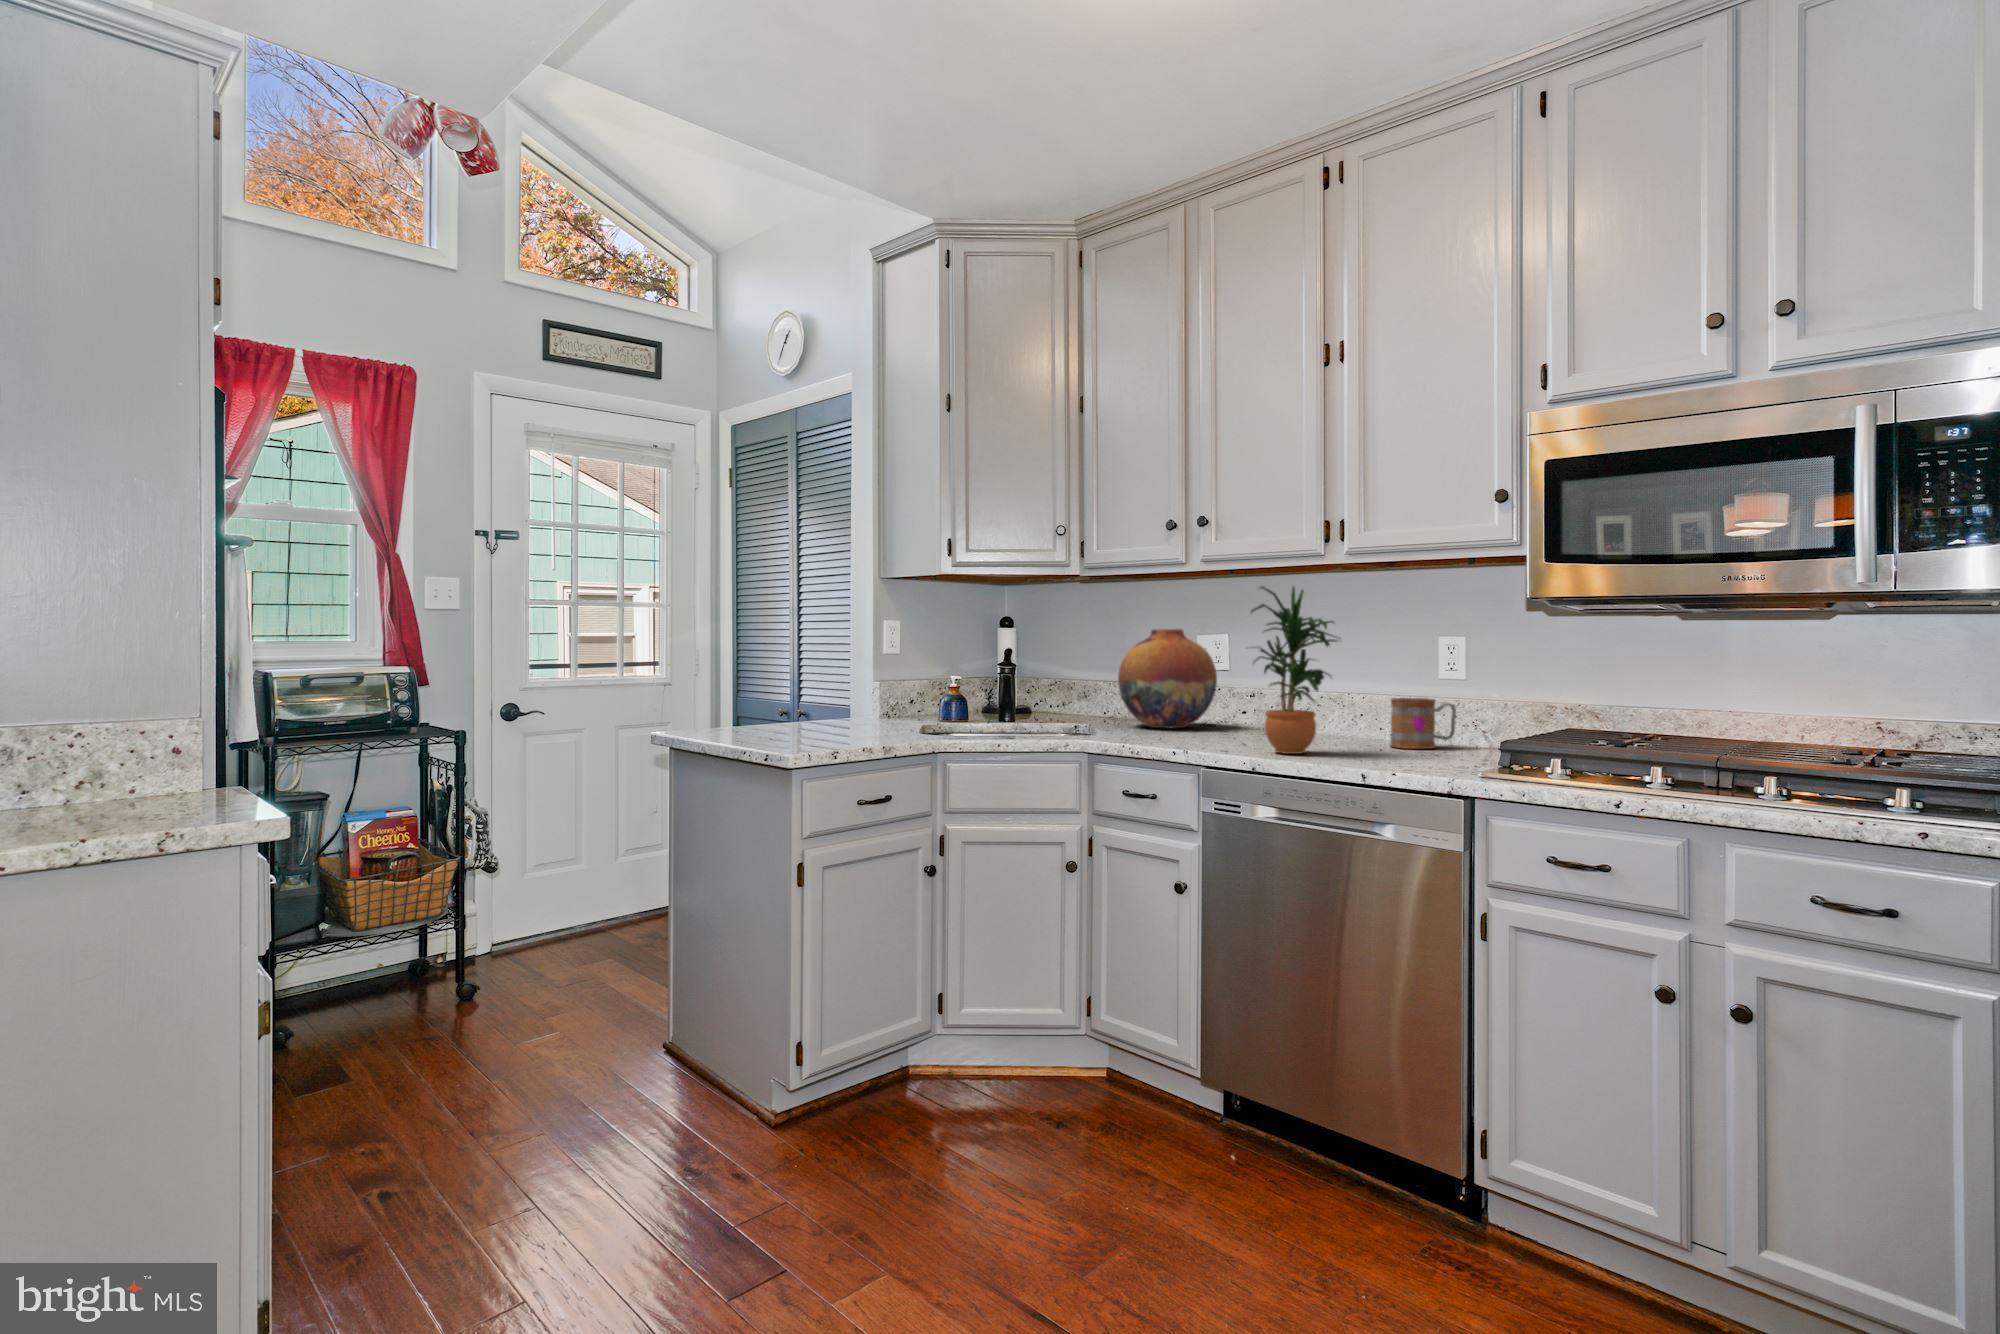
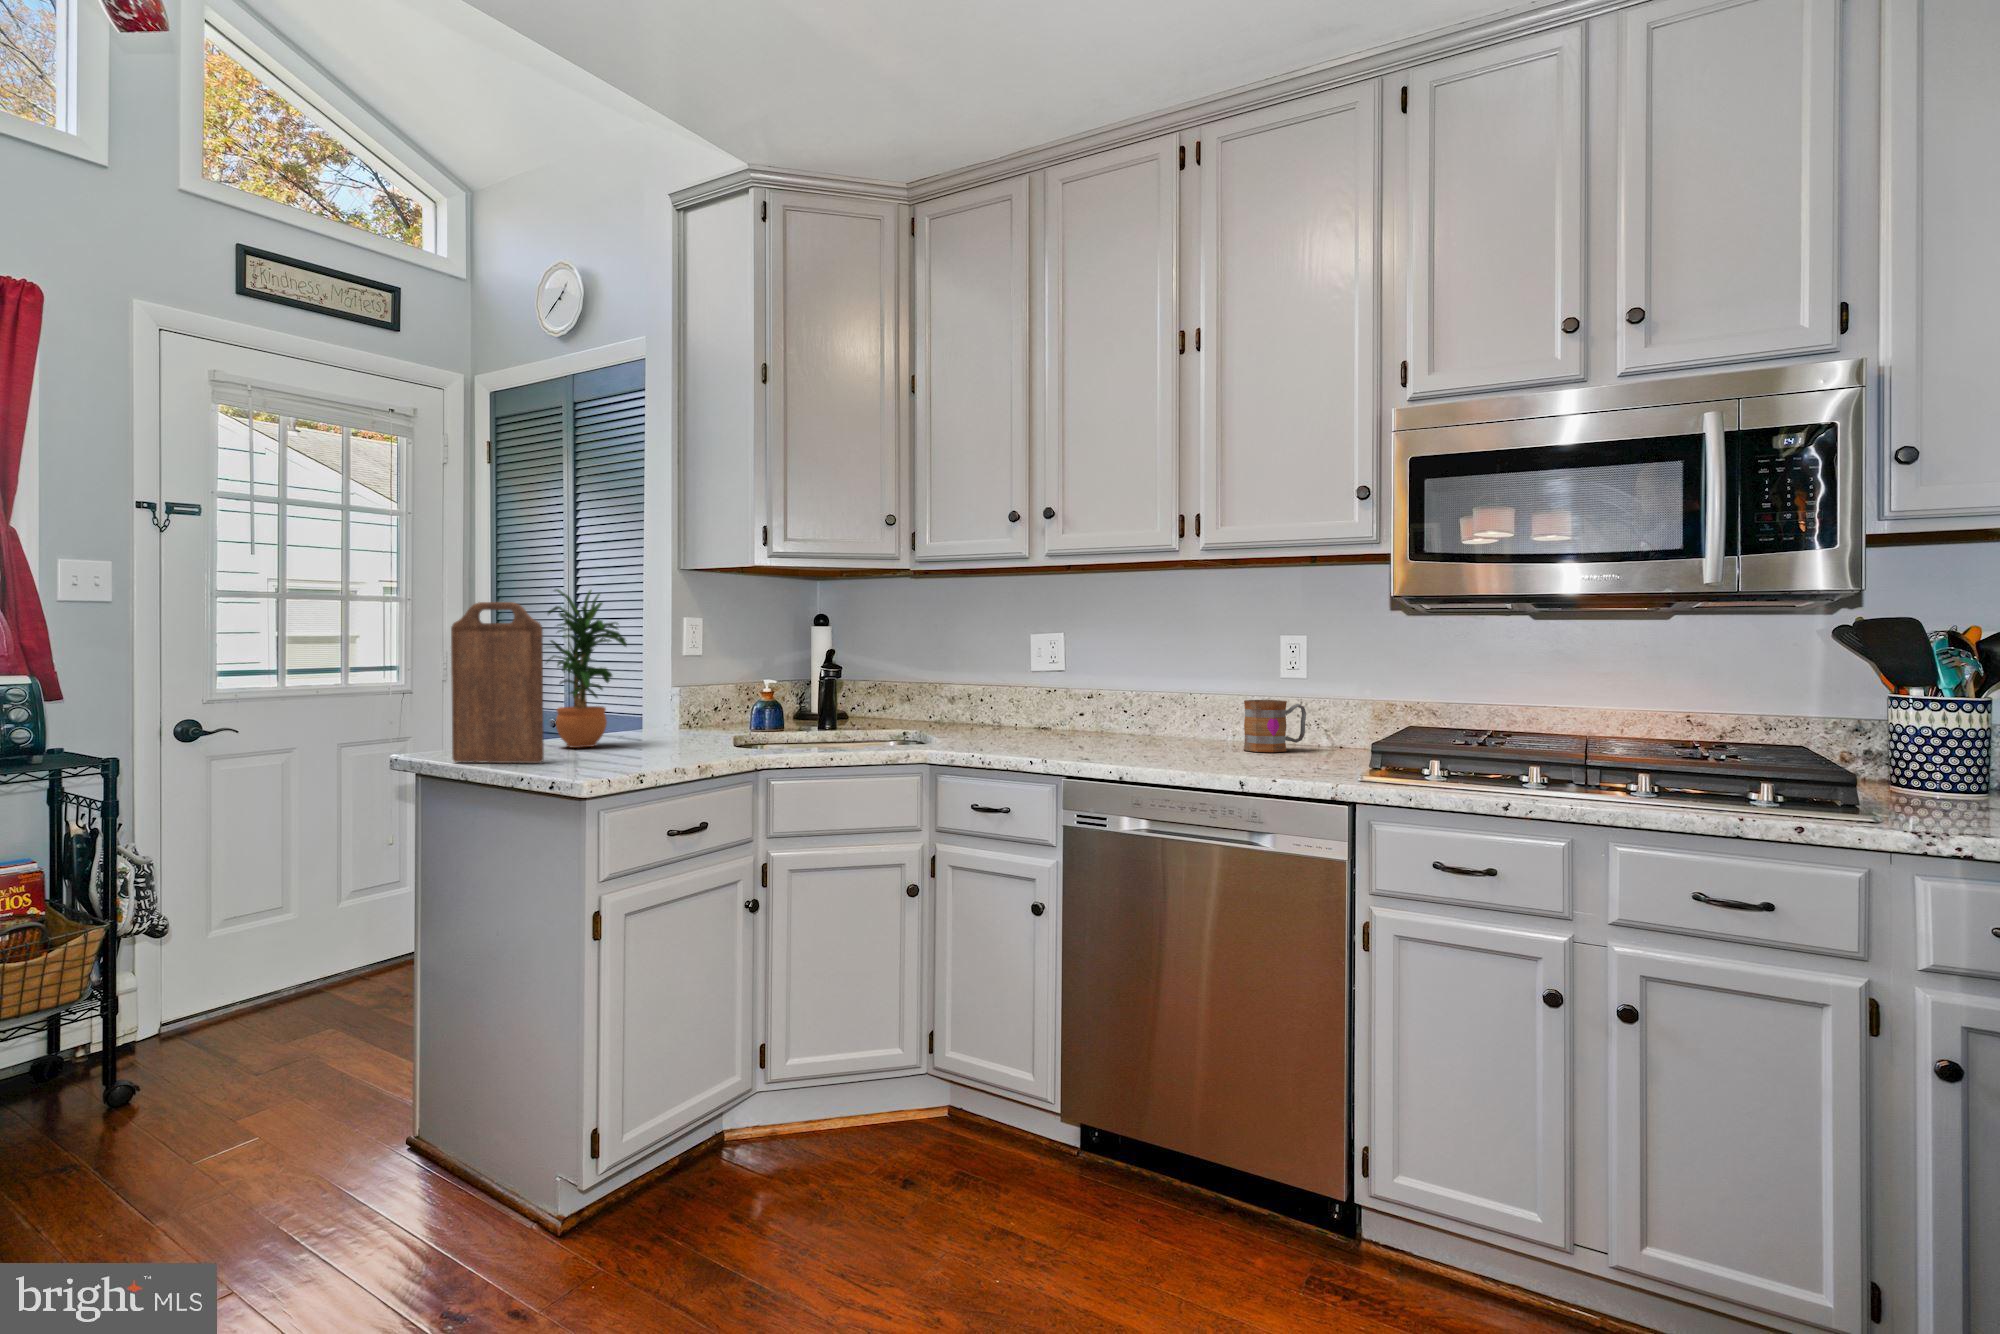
potted plant: present [1251,586,1341,754] -> present [548,589,627,748]
cutting board: none [695,610,764,742] -> present [451,602,544,763]
vase: present [1118,629,1217,728] -> none [951,630,1054,735]

